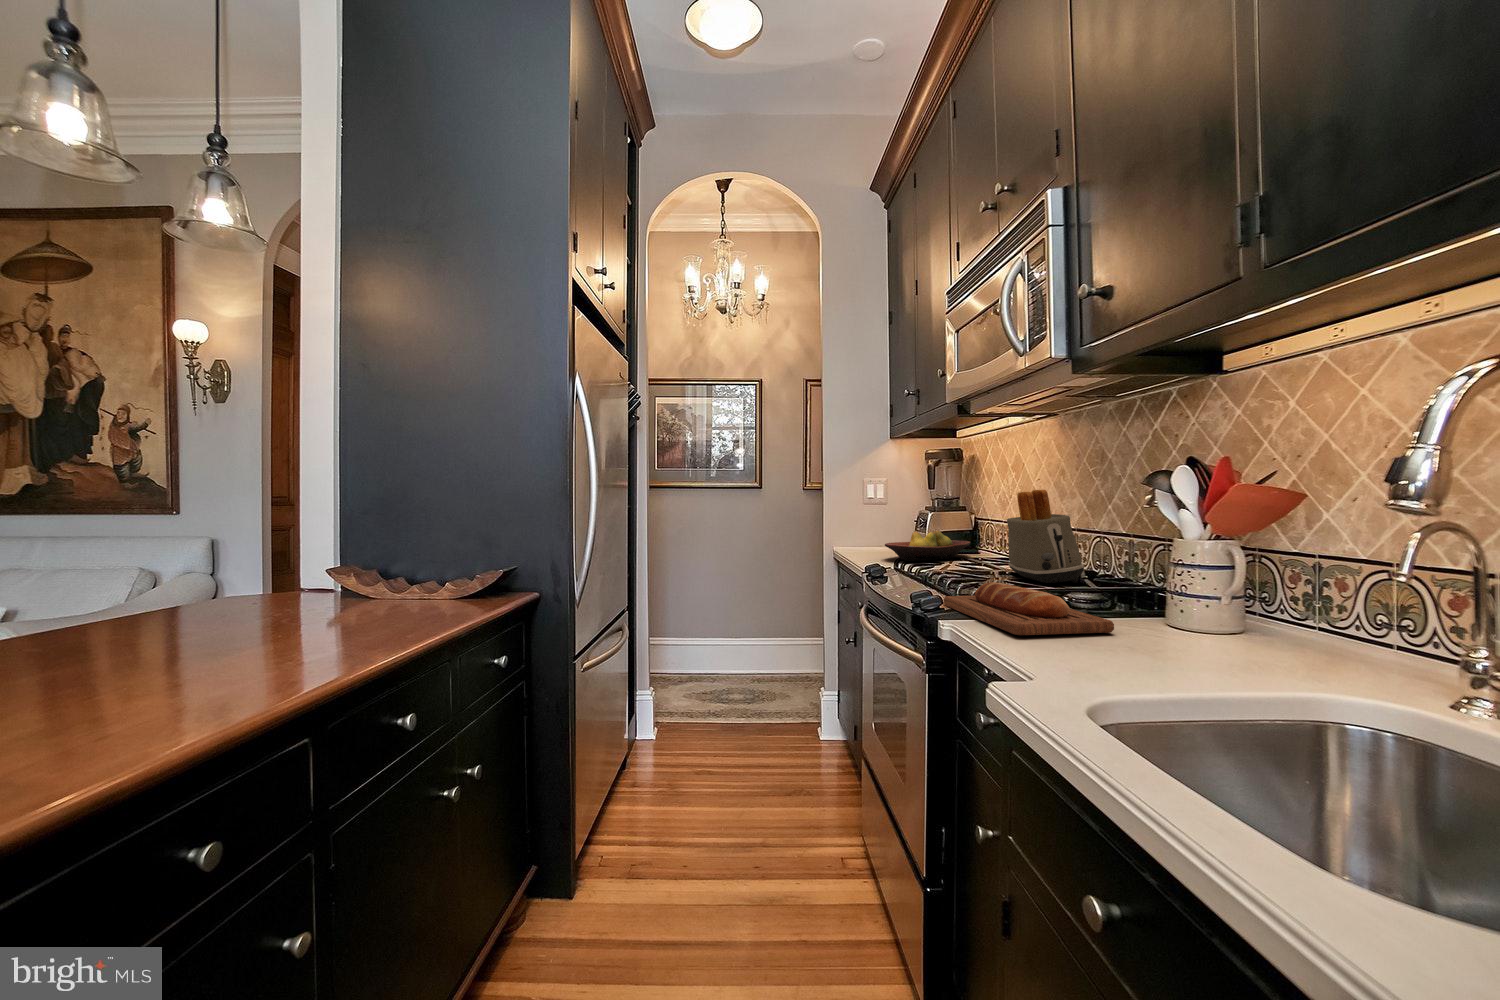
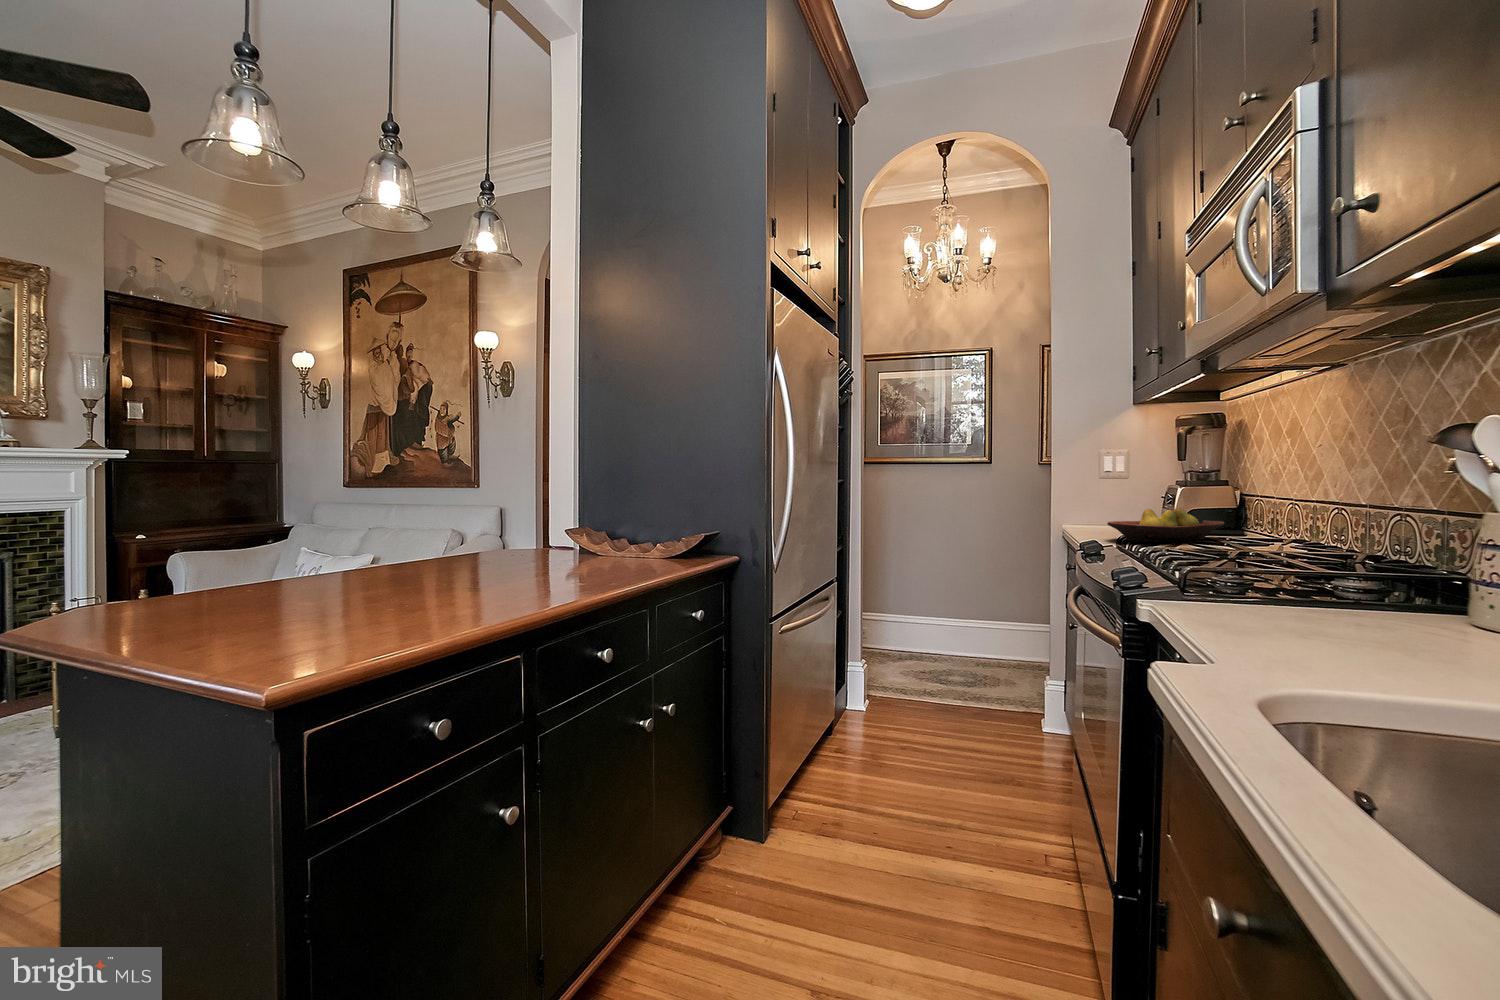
toaster: present [1007,490,1084,583] -> none [1263,456,1369,571]
bread loaf: present [944,582,1114,635] -> none [1152,562,1365,623]

